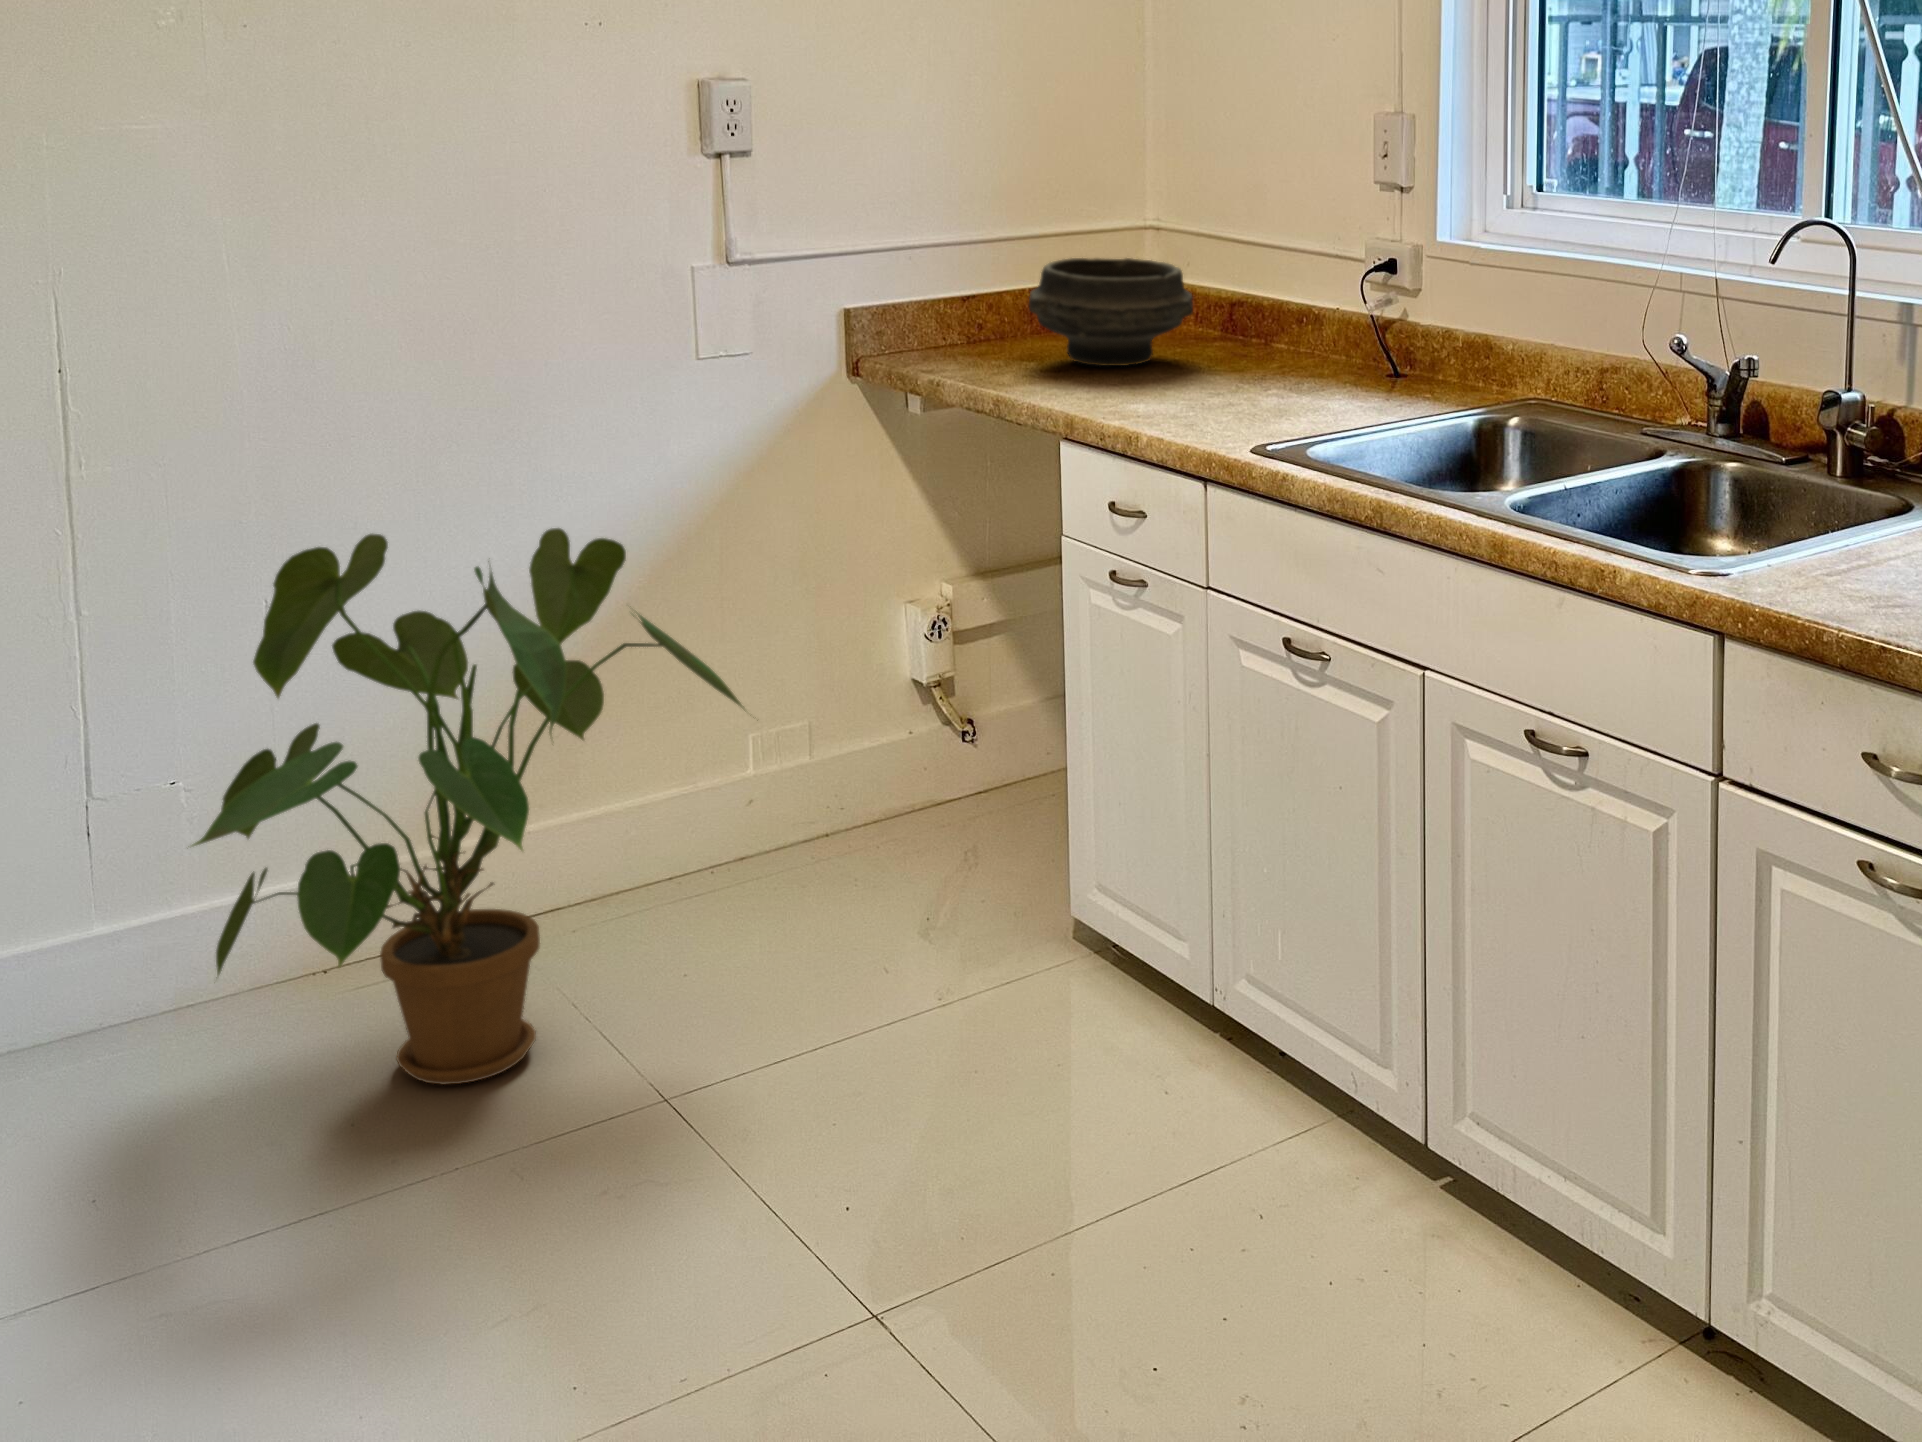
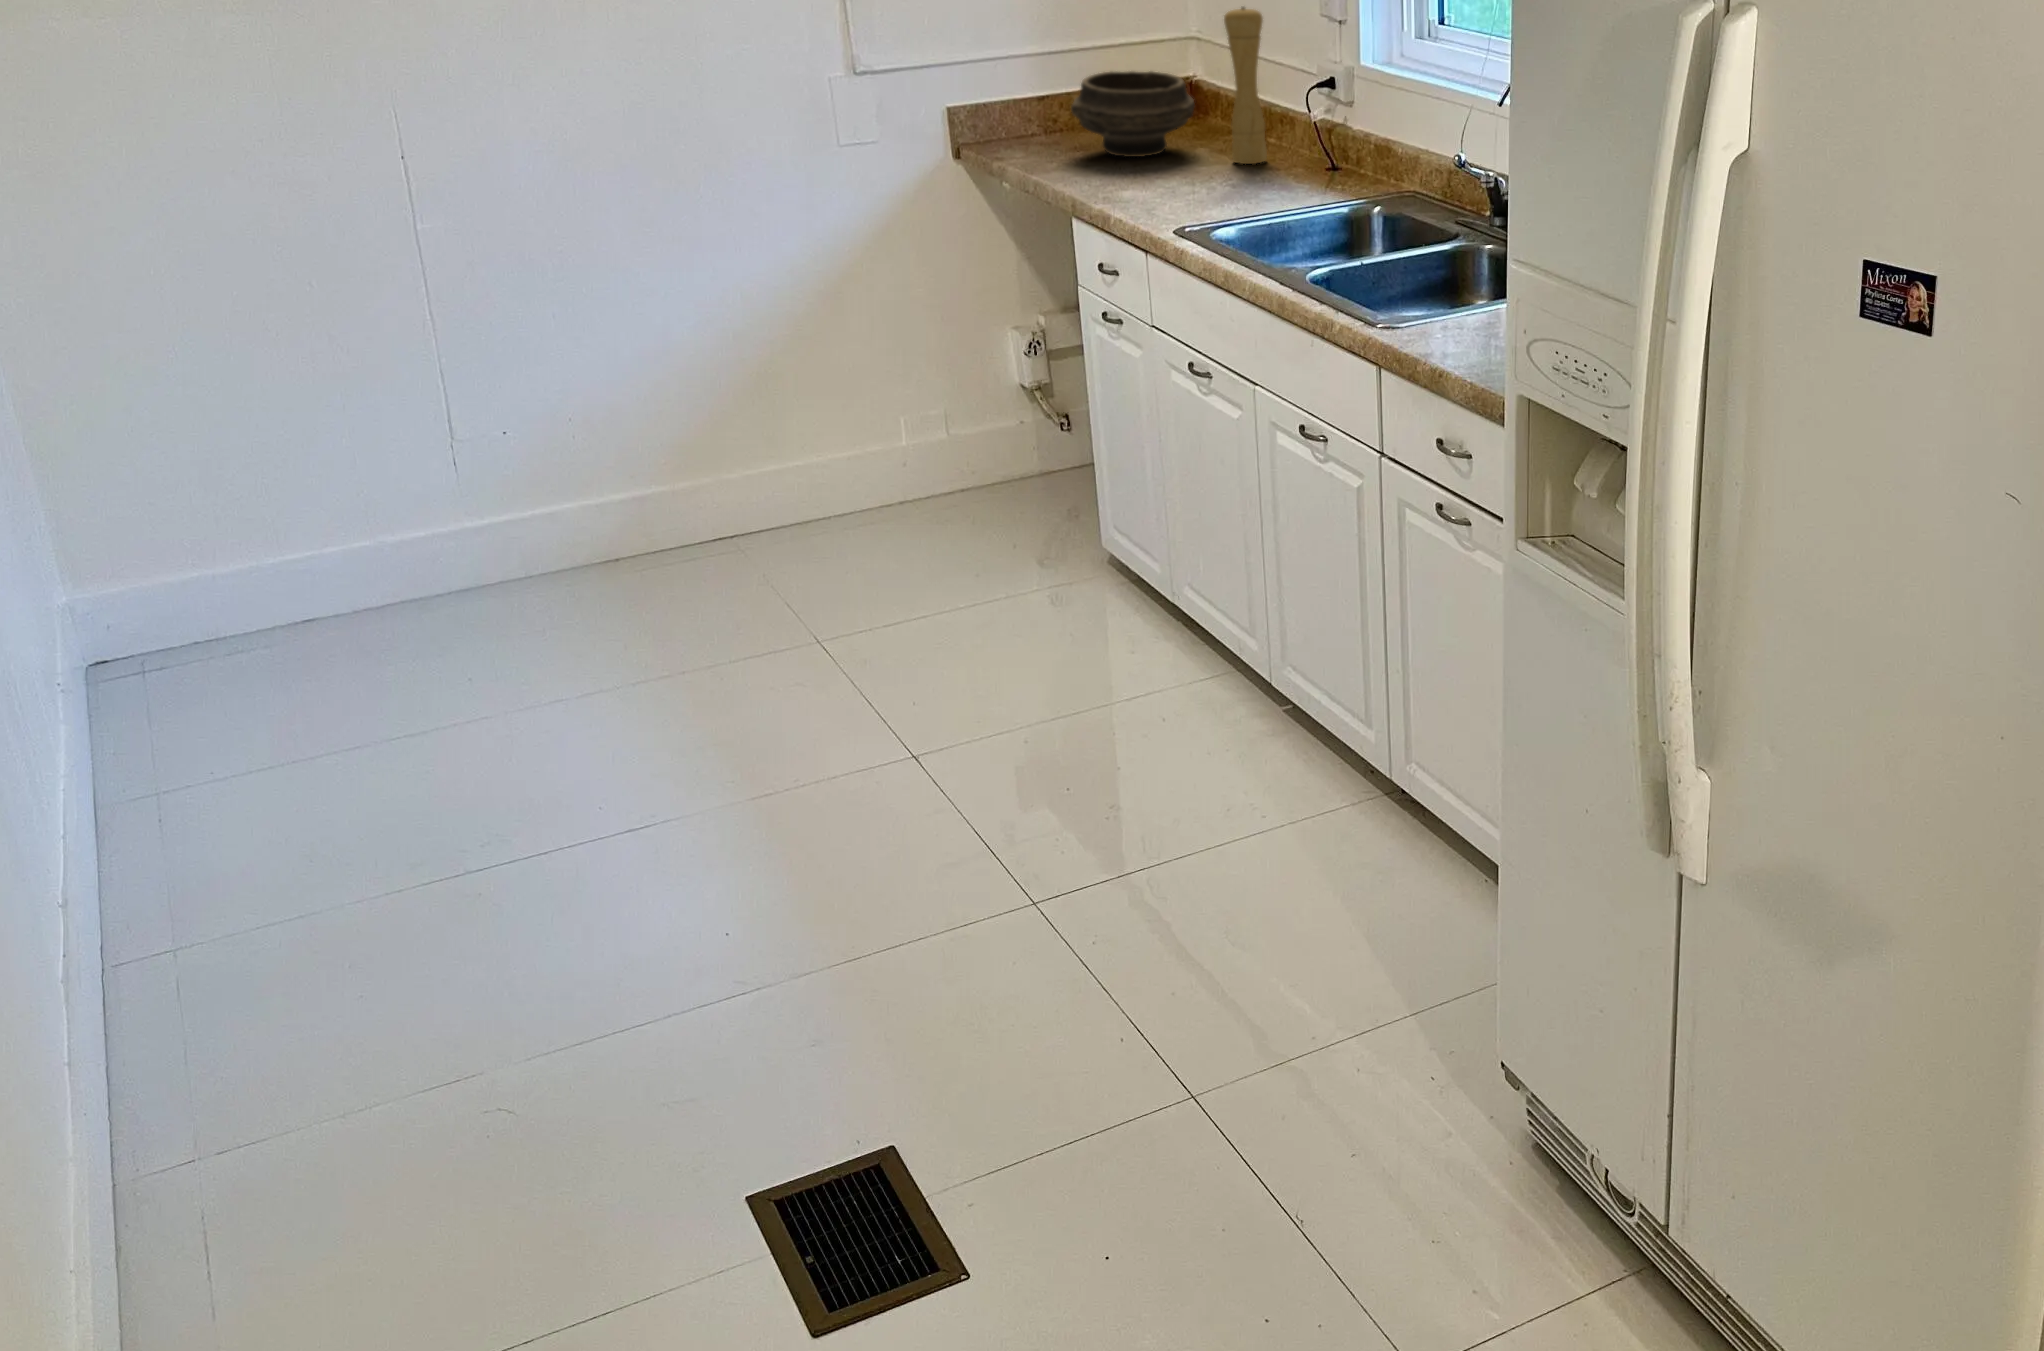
pepper mill: none [1251,169,1302,373] -> present [1224,7,1267,164]
house plant: present [192,528,744,1084] -> none [513,272,879,631]

